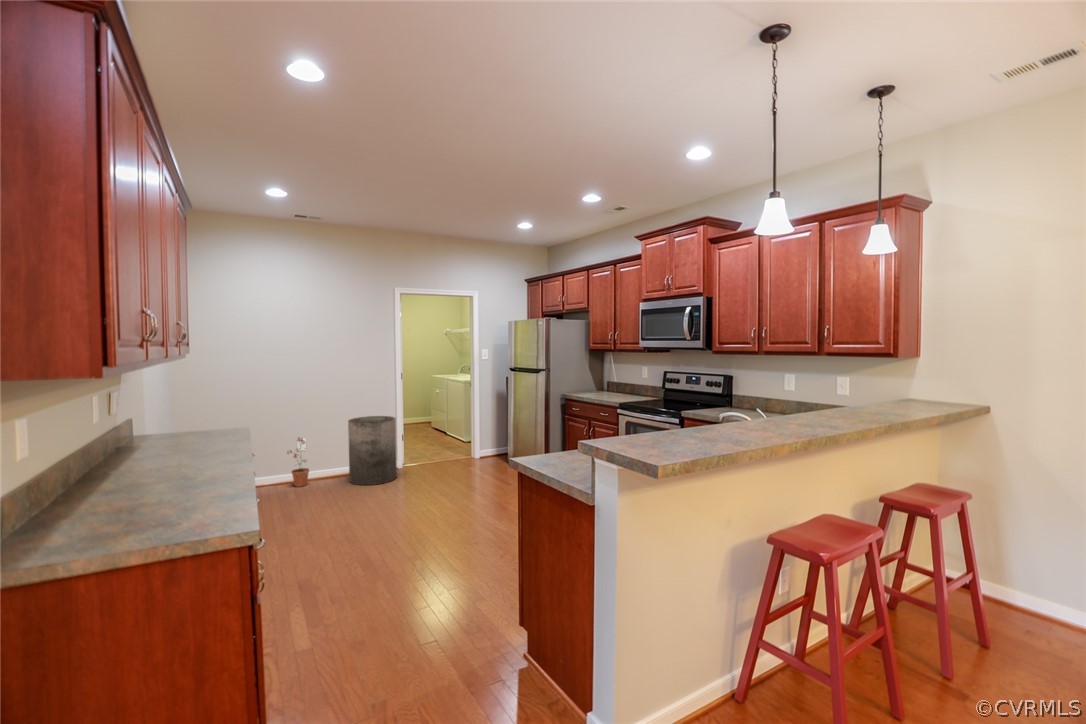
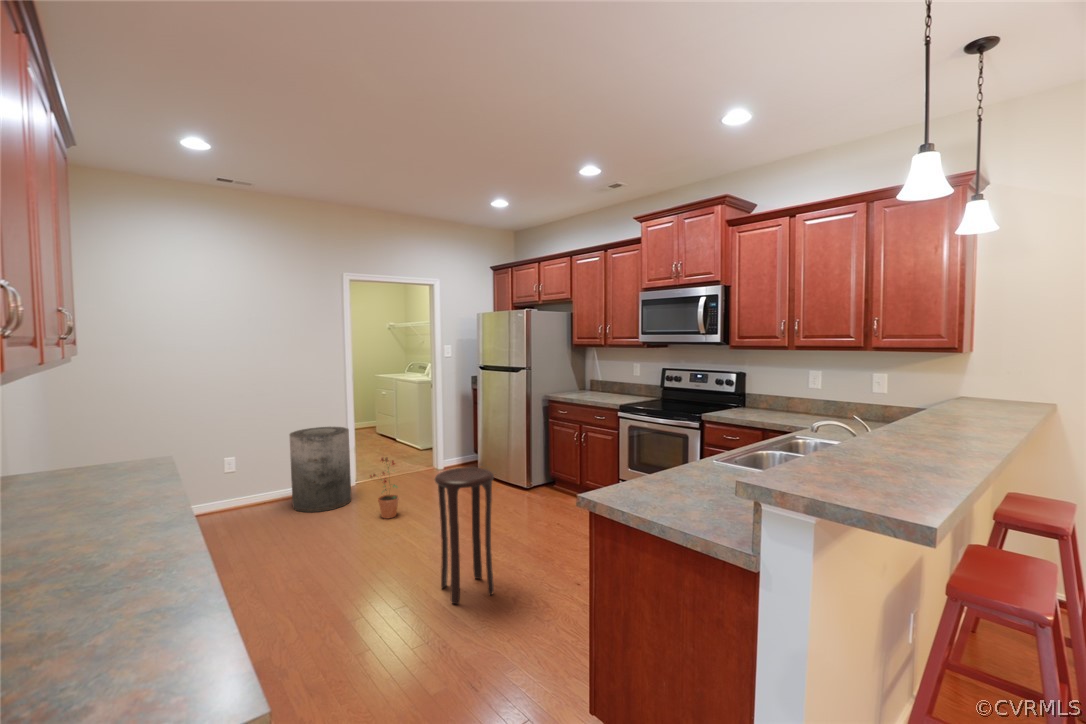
potted plant: present [288,438,309,487] -> present [370,457,399,518]
stool: none [443,447,491,556] -> present [435,467,494,604]

